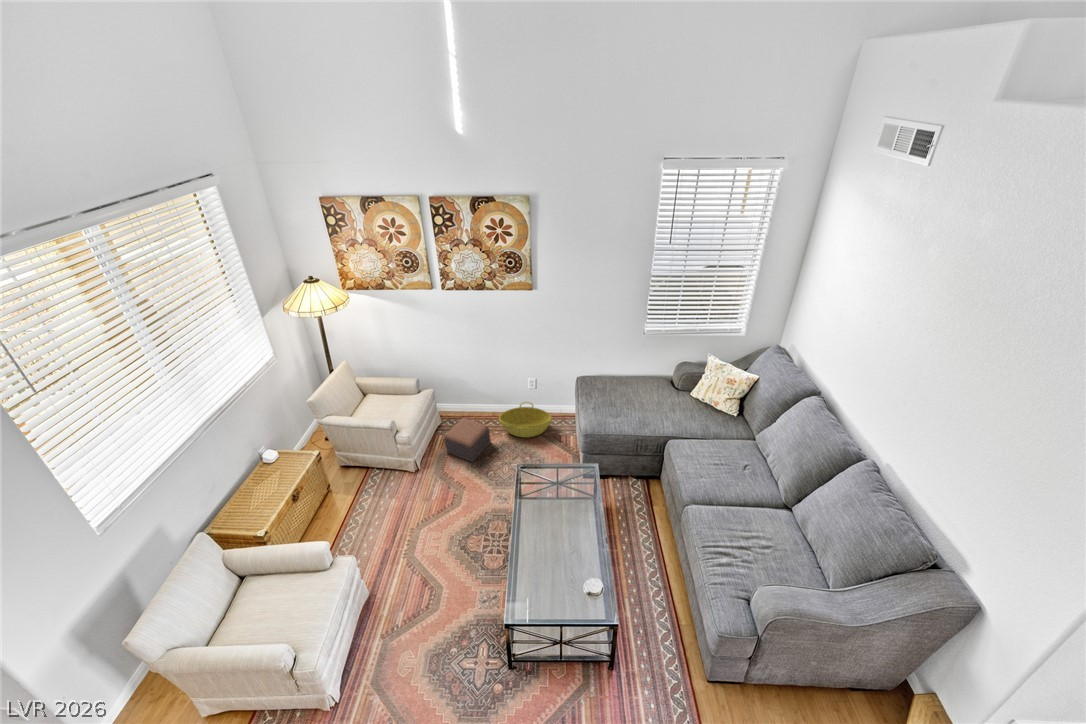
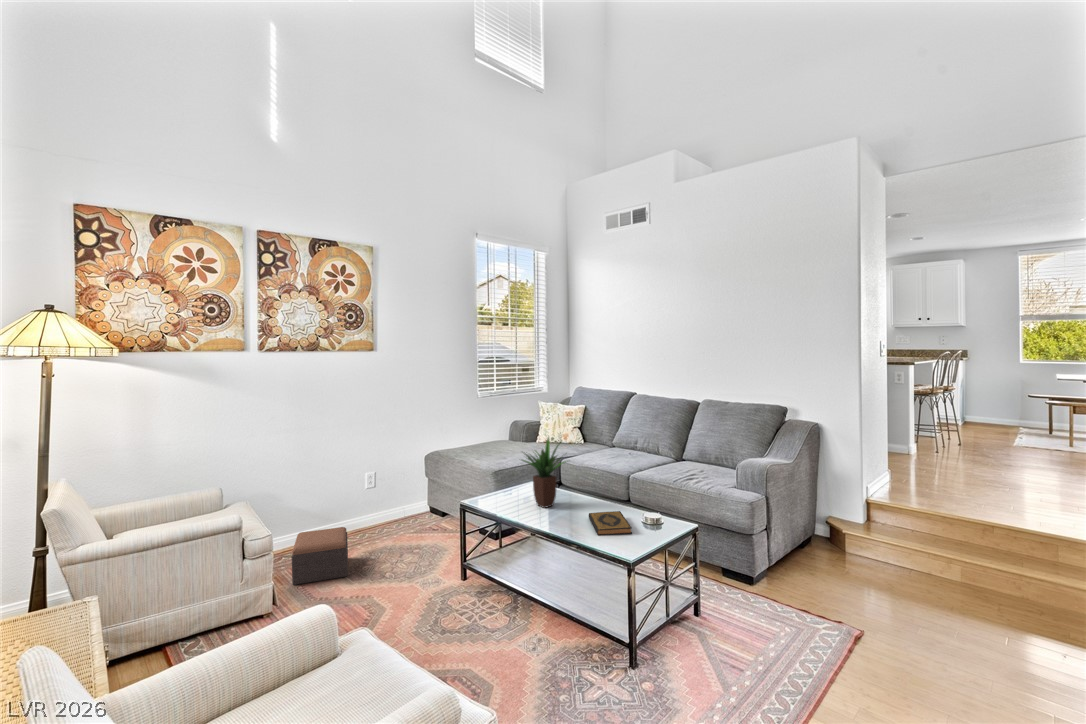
basket: present [499,402,551,437] -> none [343,504,411,544]
potted plant: none [537,463,586,516] -> present [522,437,564,508]
hardback book: none [530,550,579,598] -> present [589,511,632,535]

